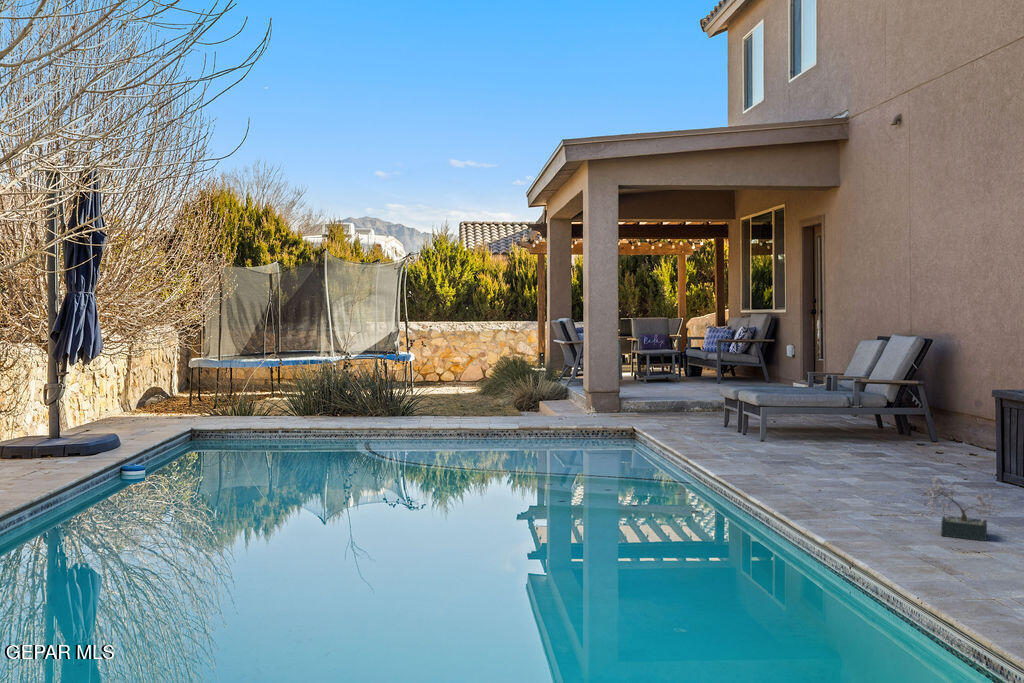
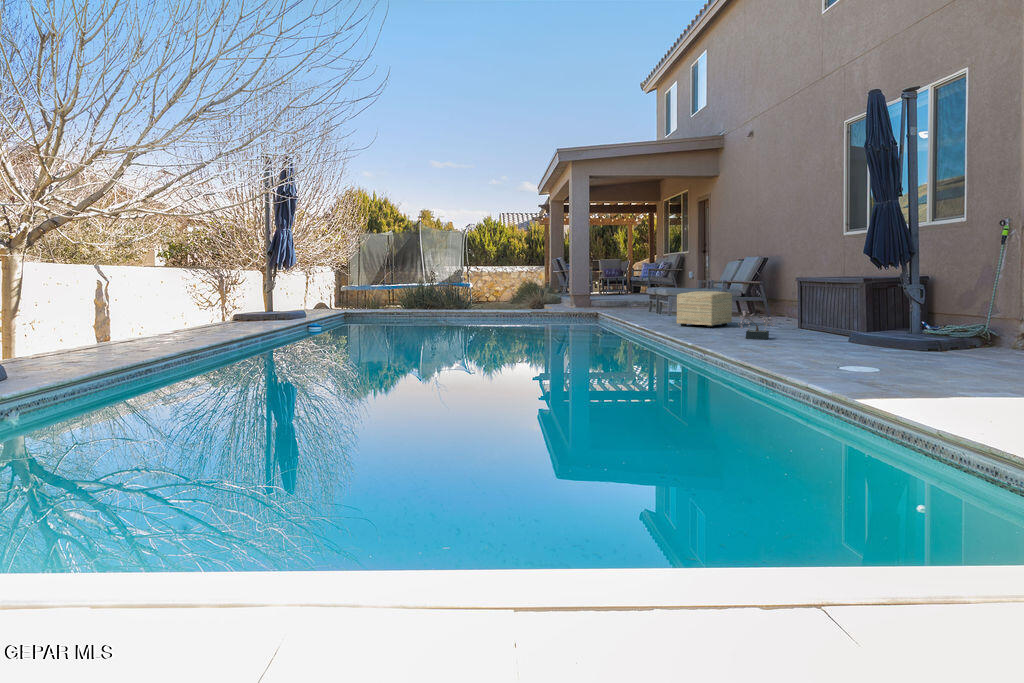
ottoman: none [787,413,891,488] -> present [677,291,732,328]

